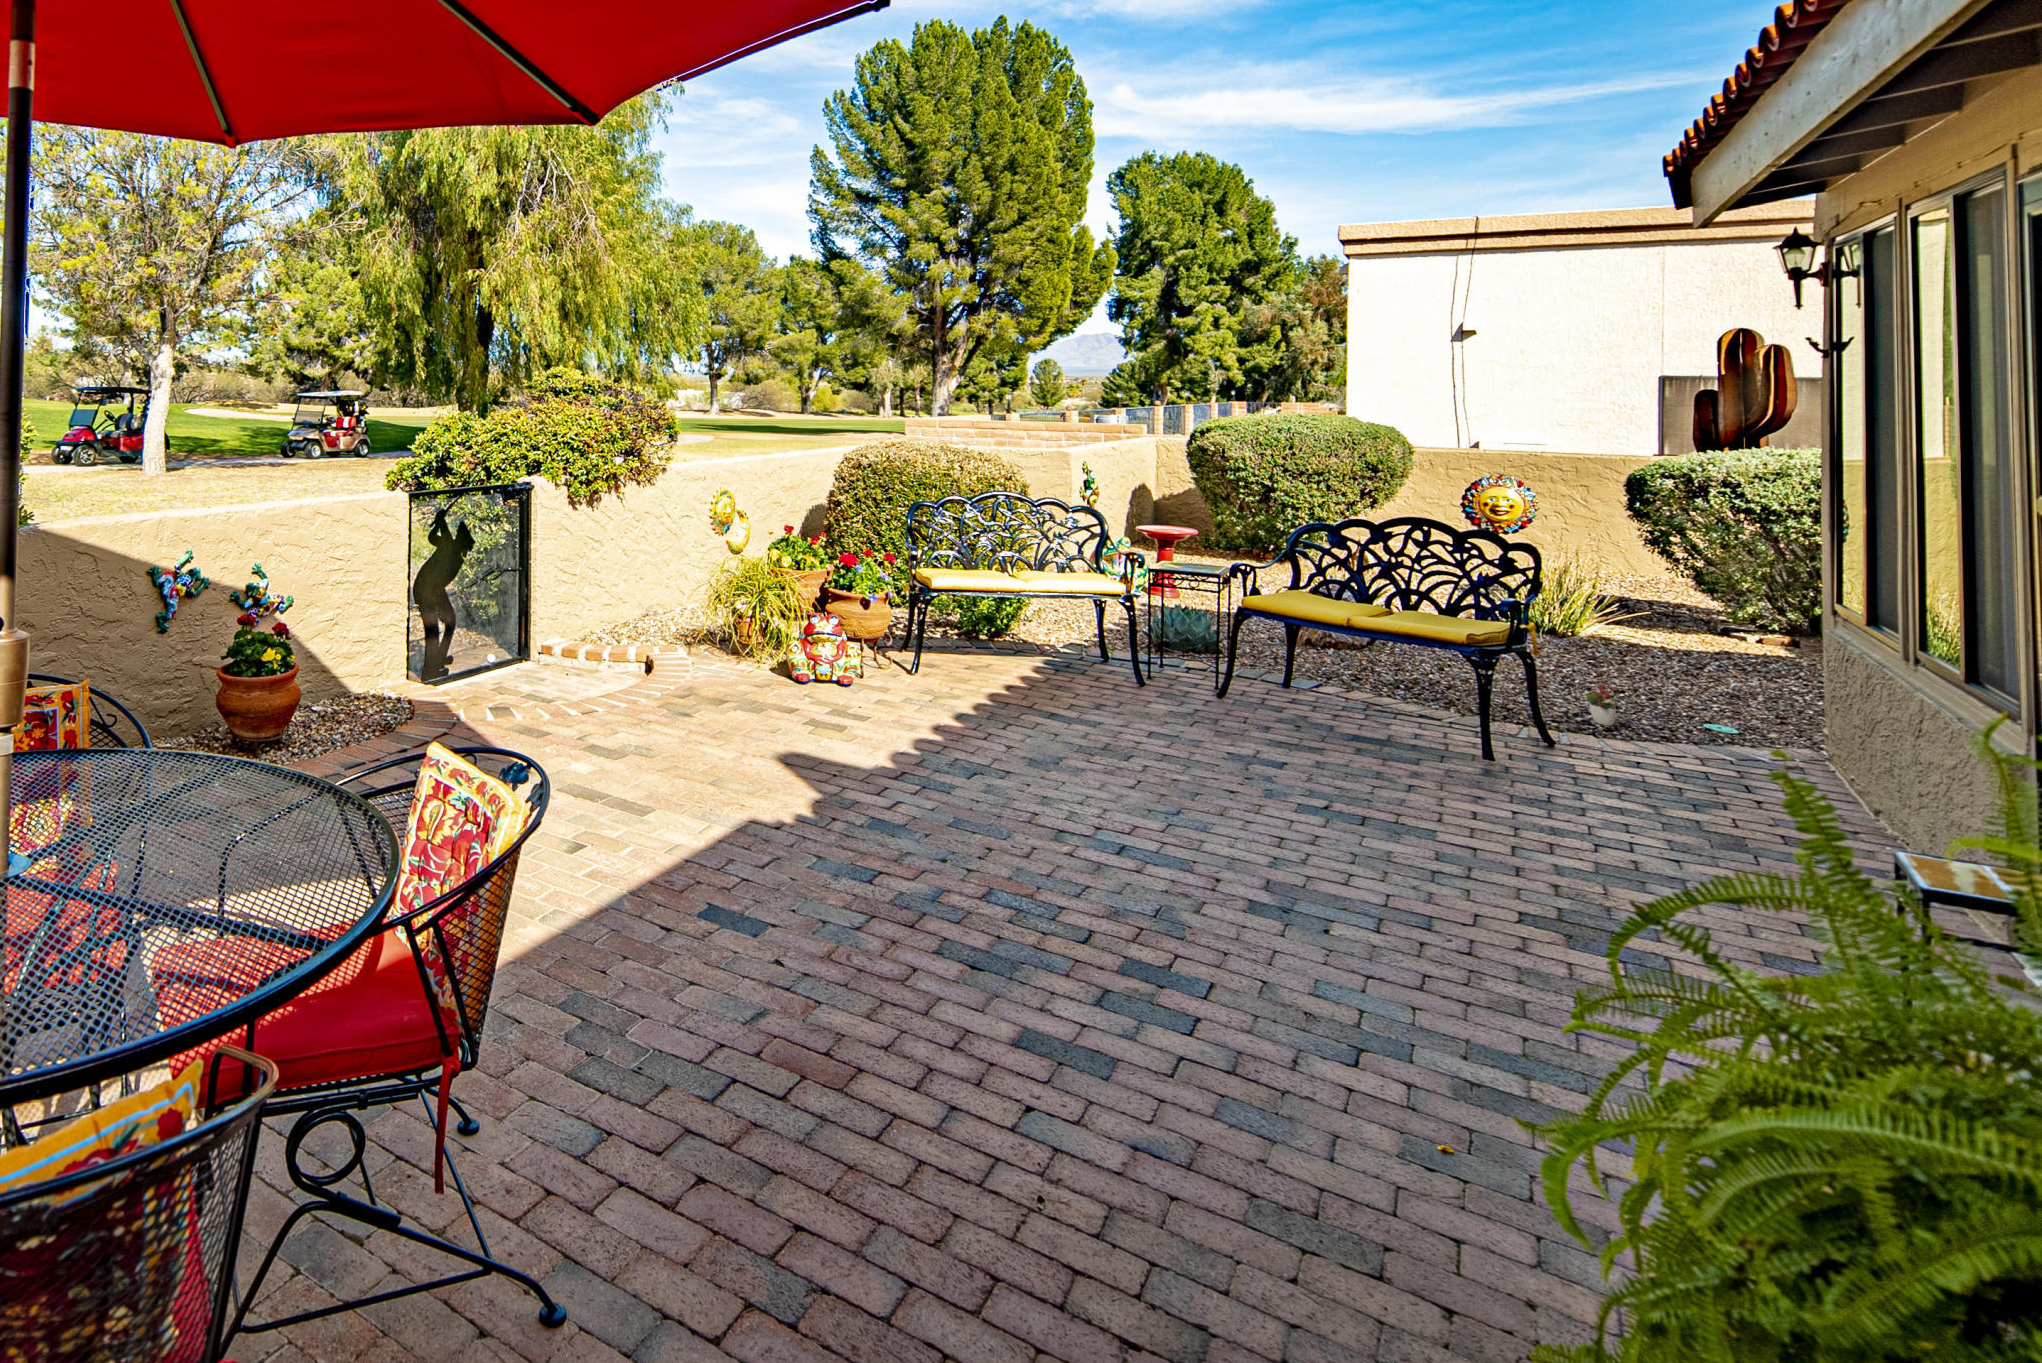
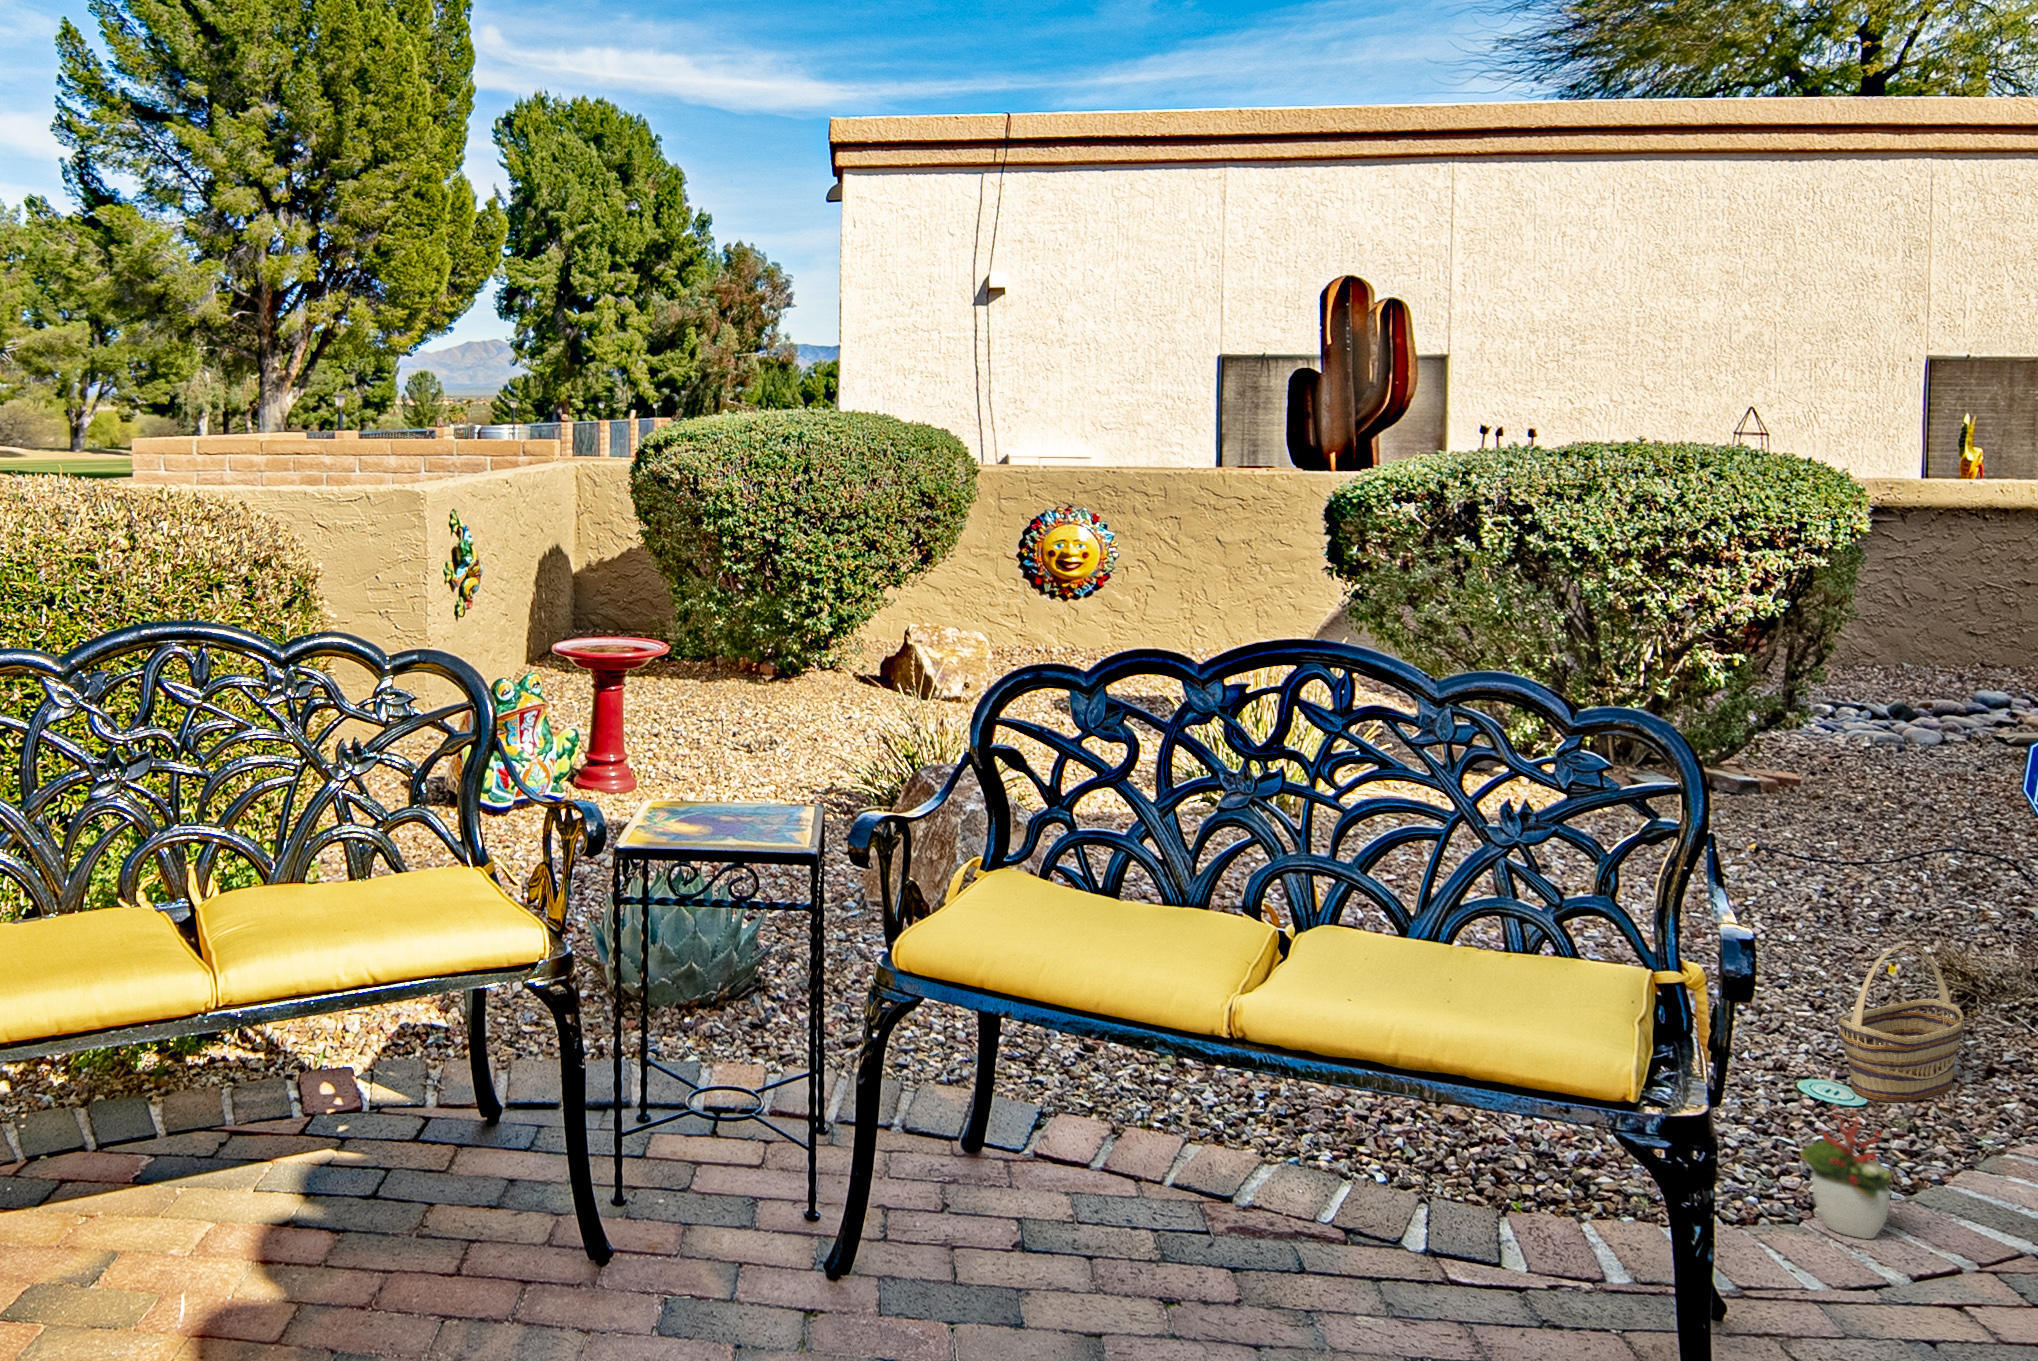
basket: none [1675,658,1744,716] -> present [1839,945,1963,1102]

